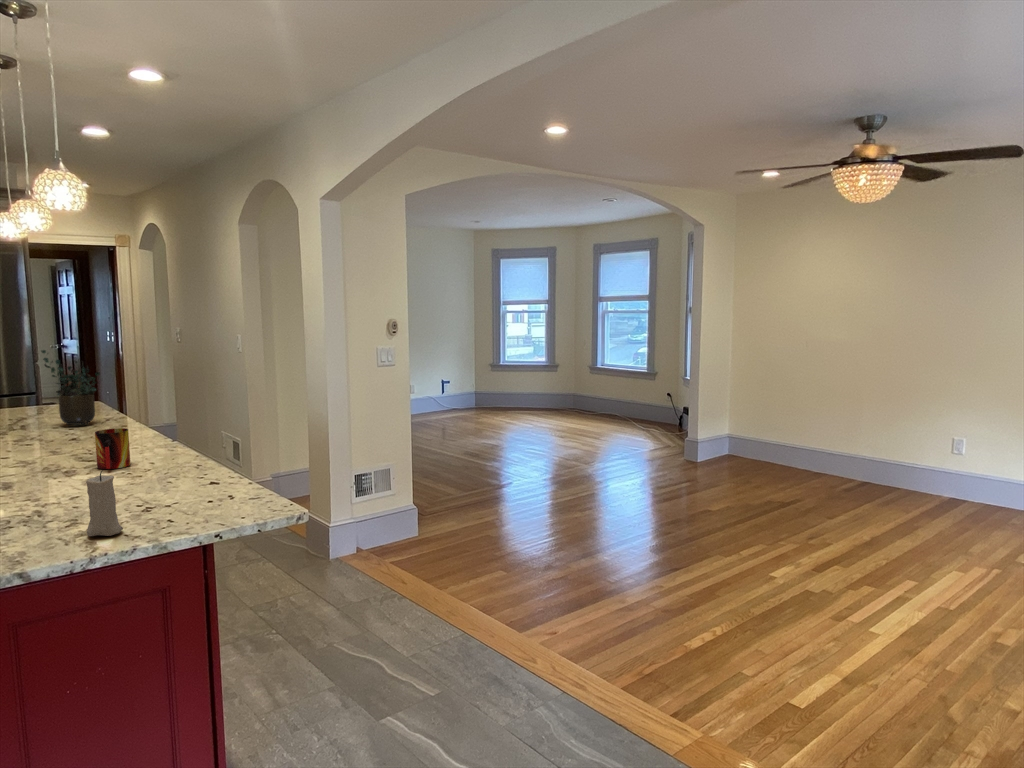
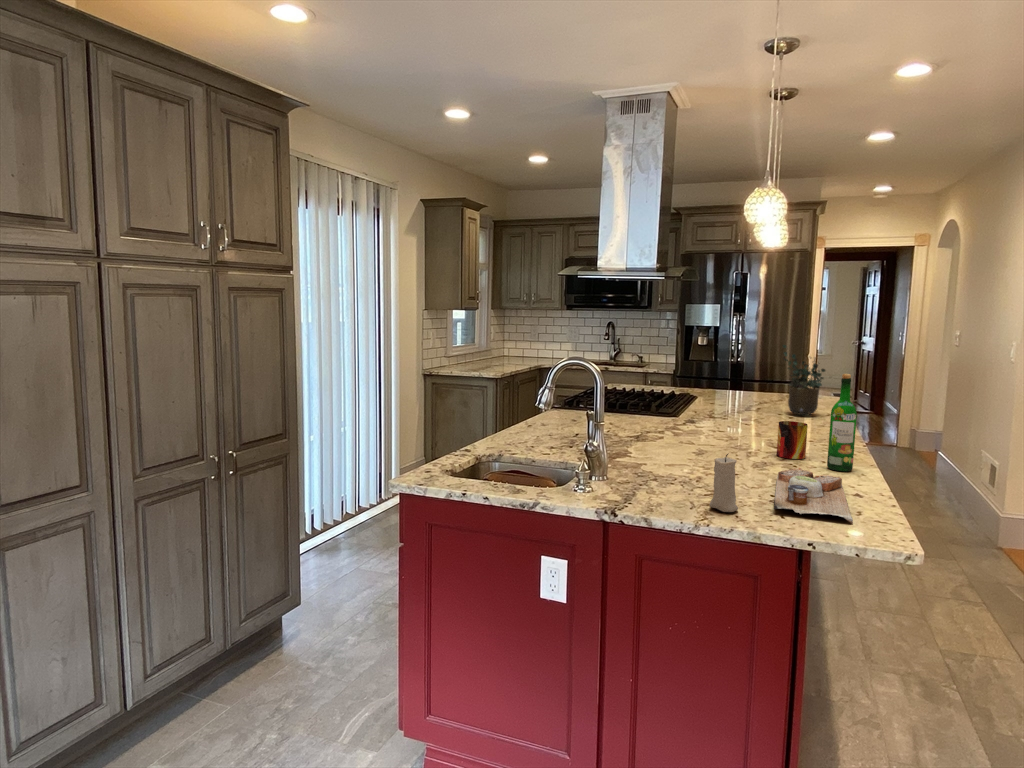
wine bottle: none [157,372,186,468] -> present [827,374,857,471]
cutting board: none [126,471,236,517] -> present [774,468,853,523]

